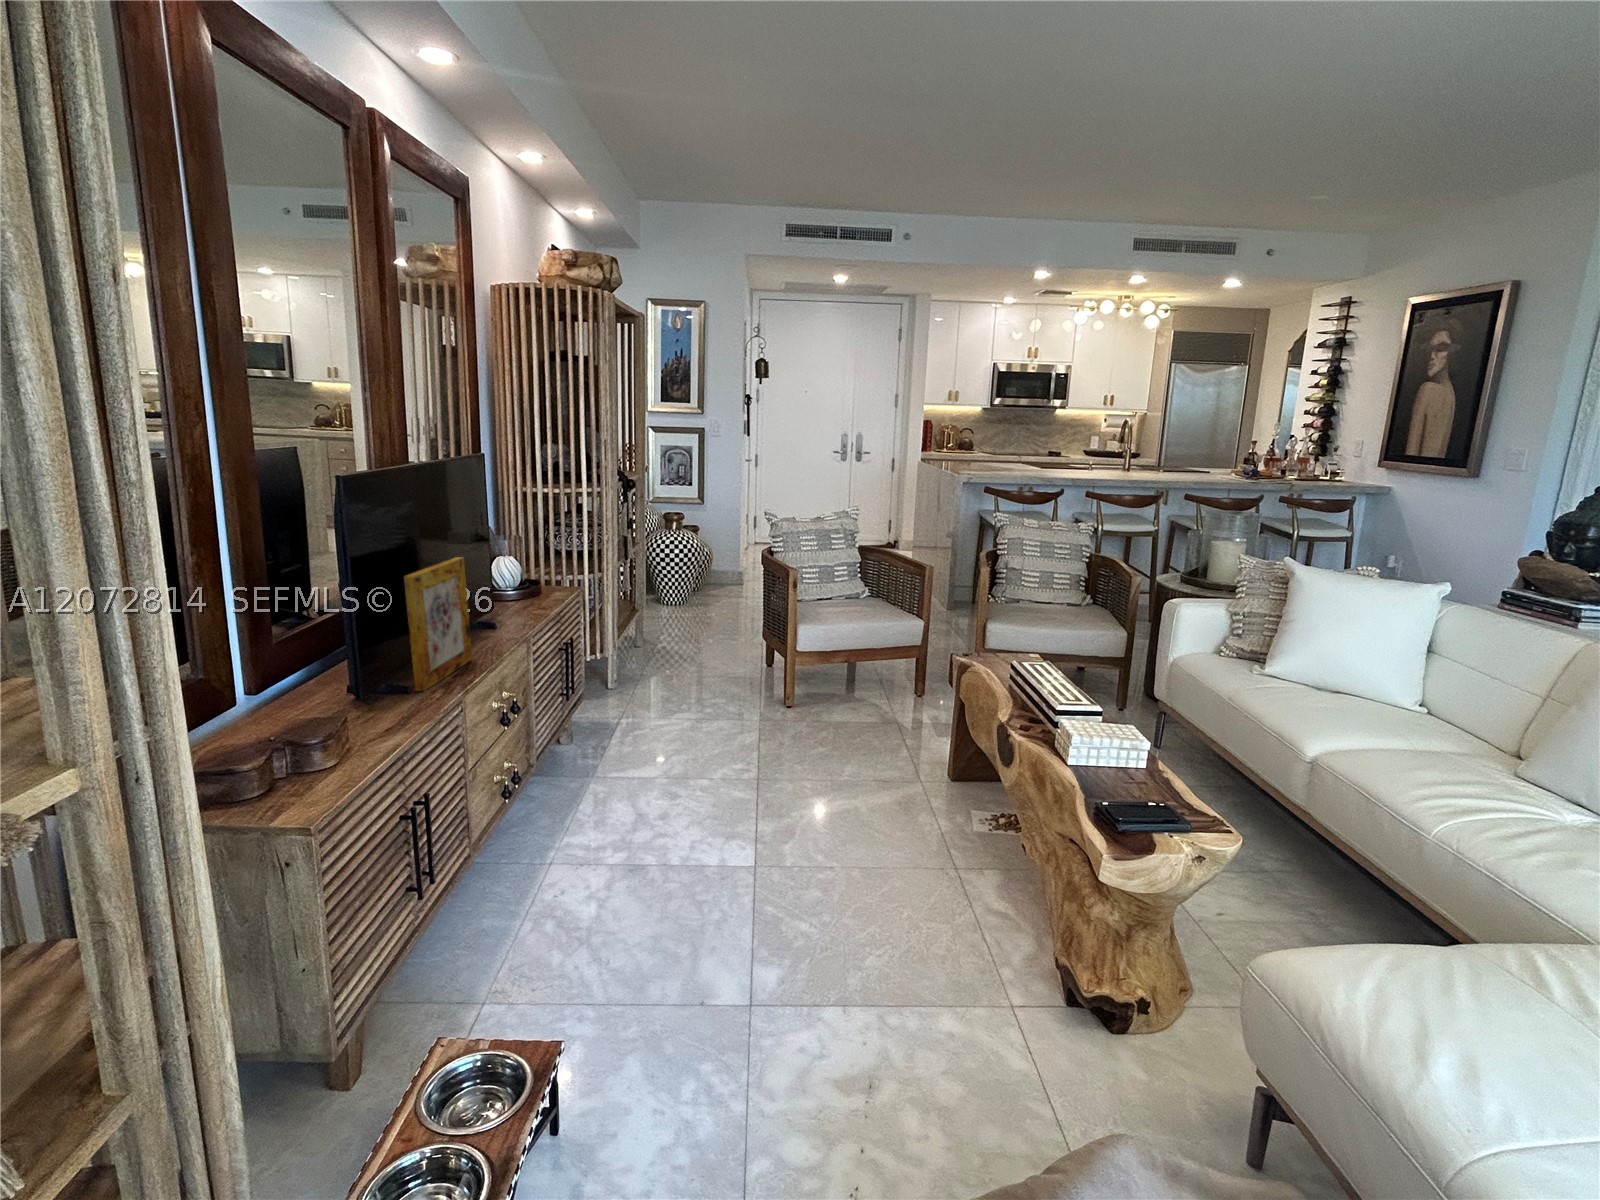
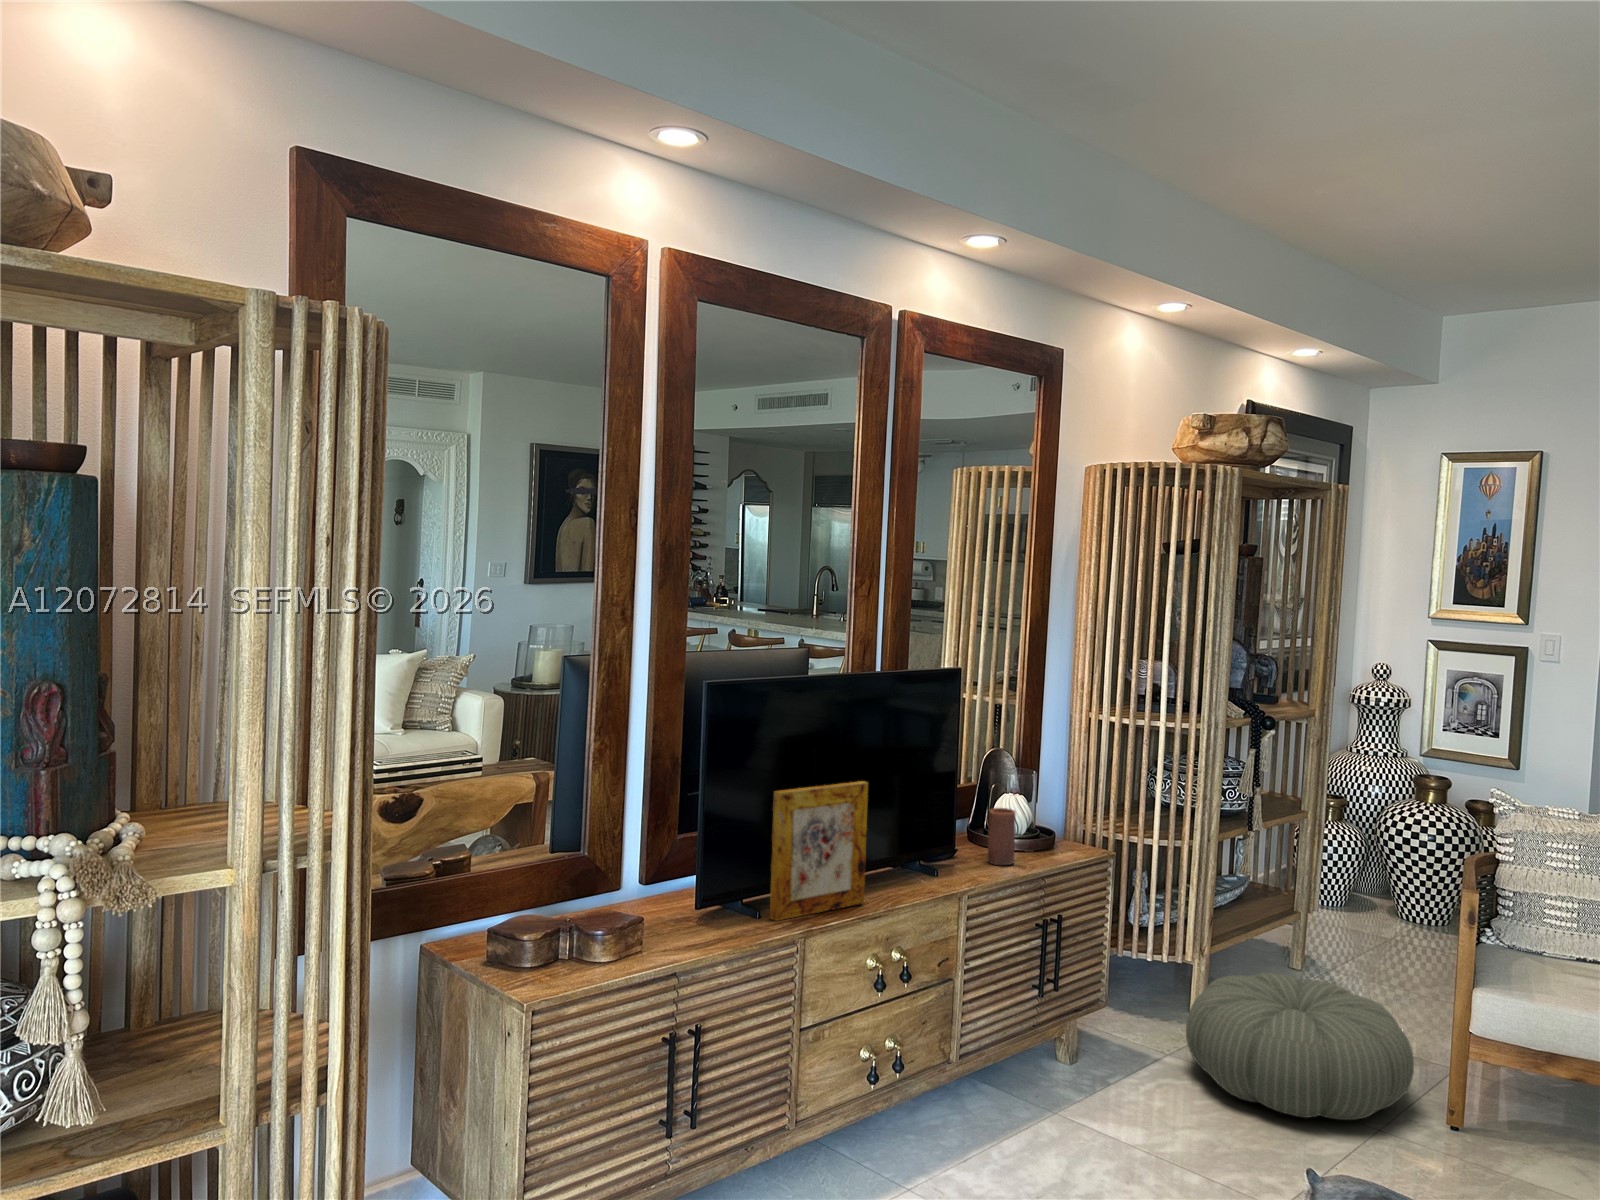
candle: none [506,567,530,612] -> present [988,808,1016,865]
pouf: none [634,643,767,726] -> present [1186,973,1414,1120]

